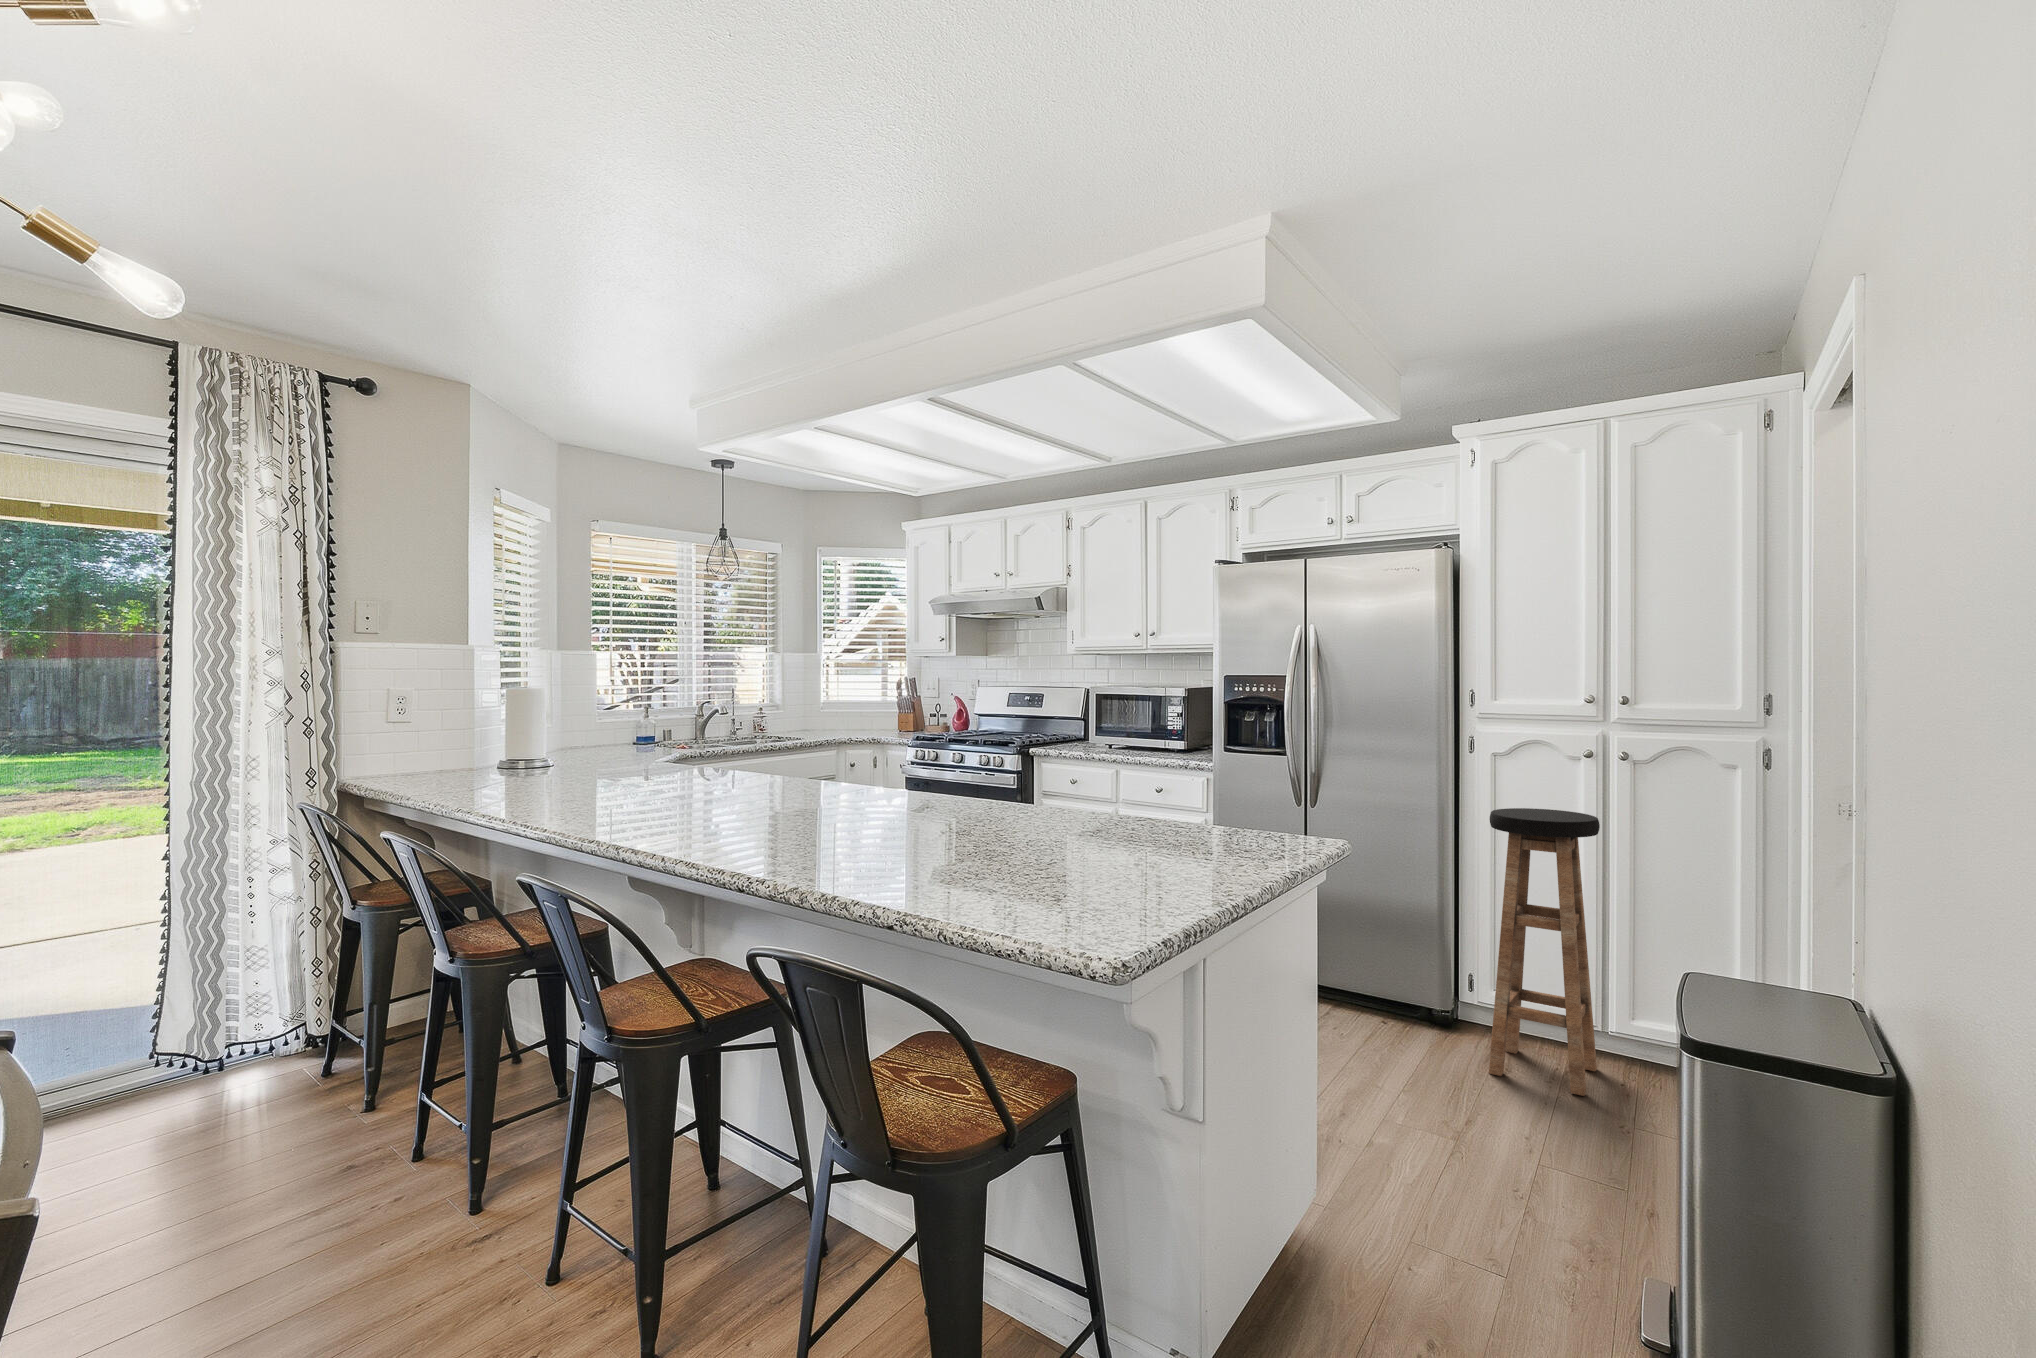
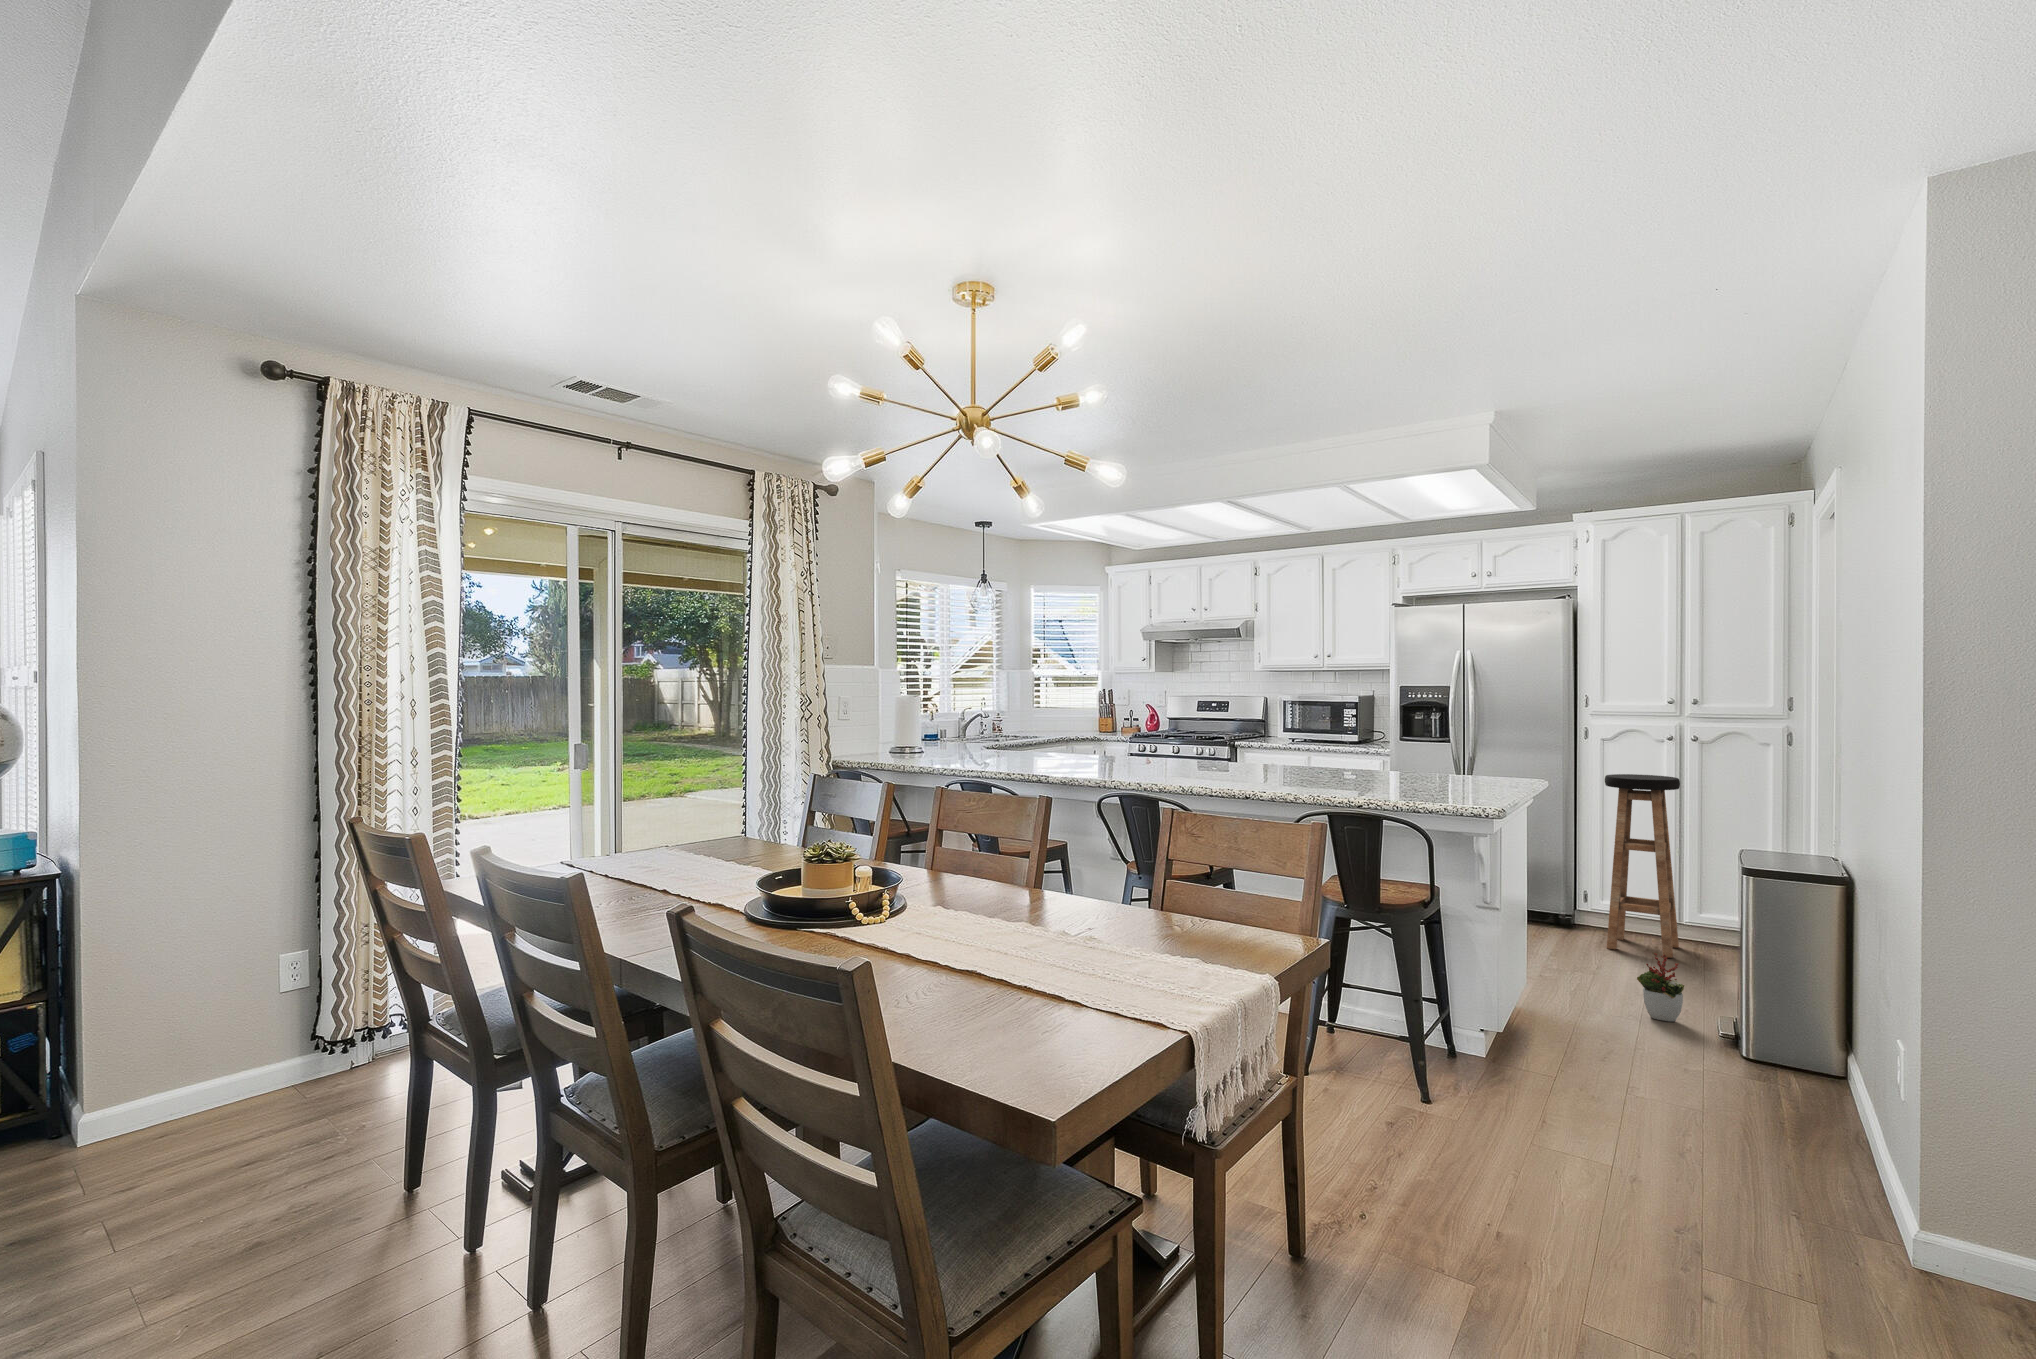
decorative plant: none [1509,1148,1591,1277] -> present [1637,953,1684,1021]

